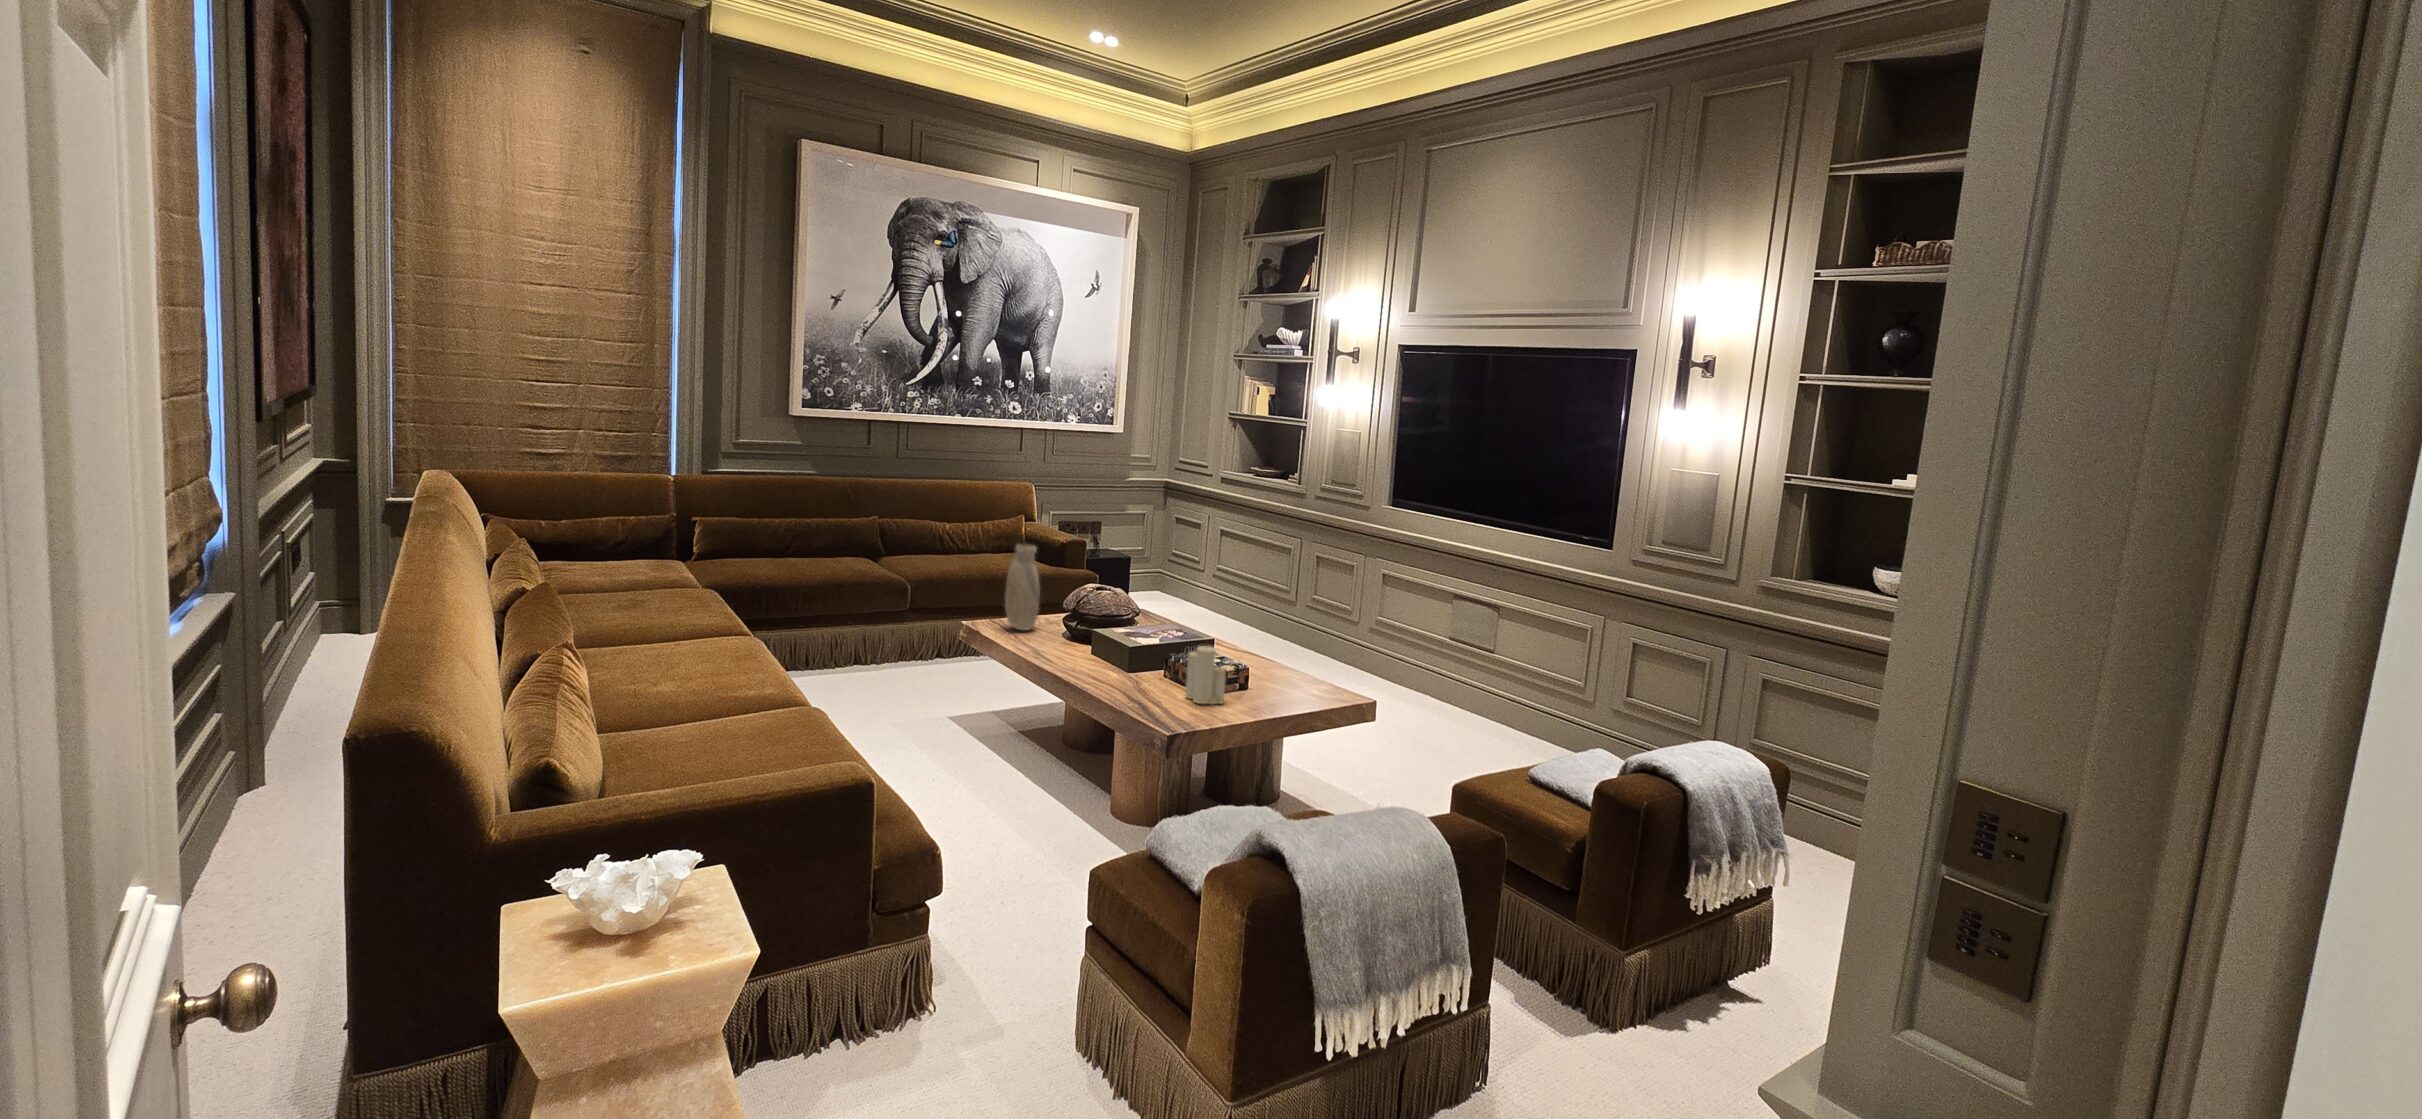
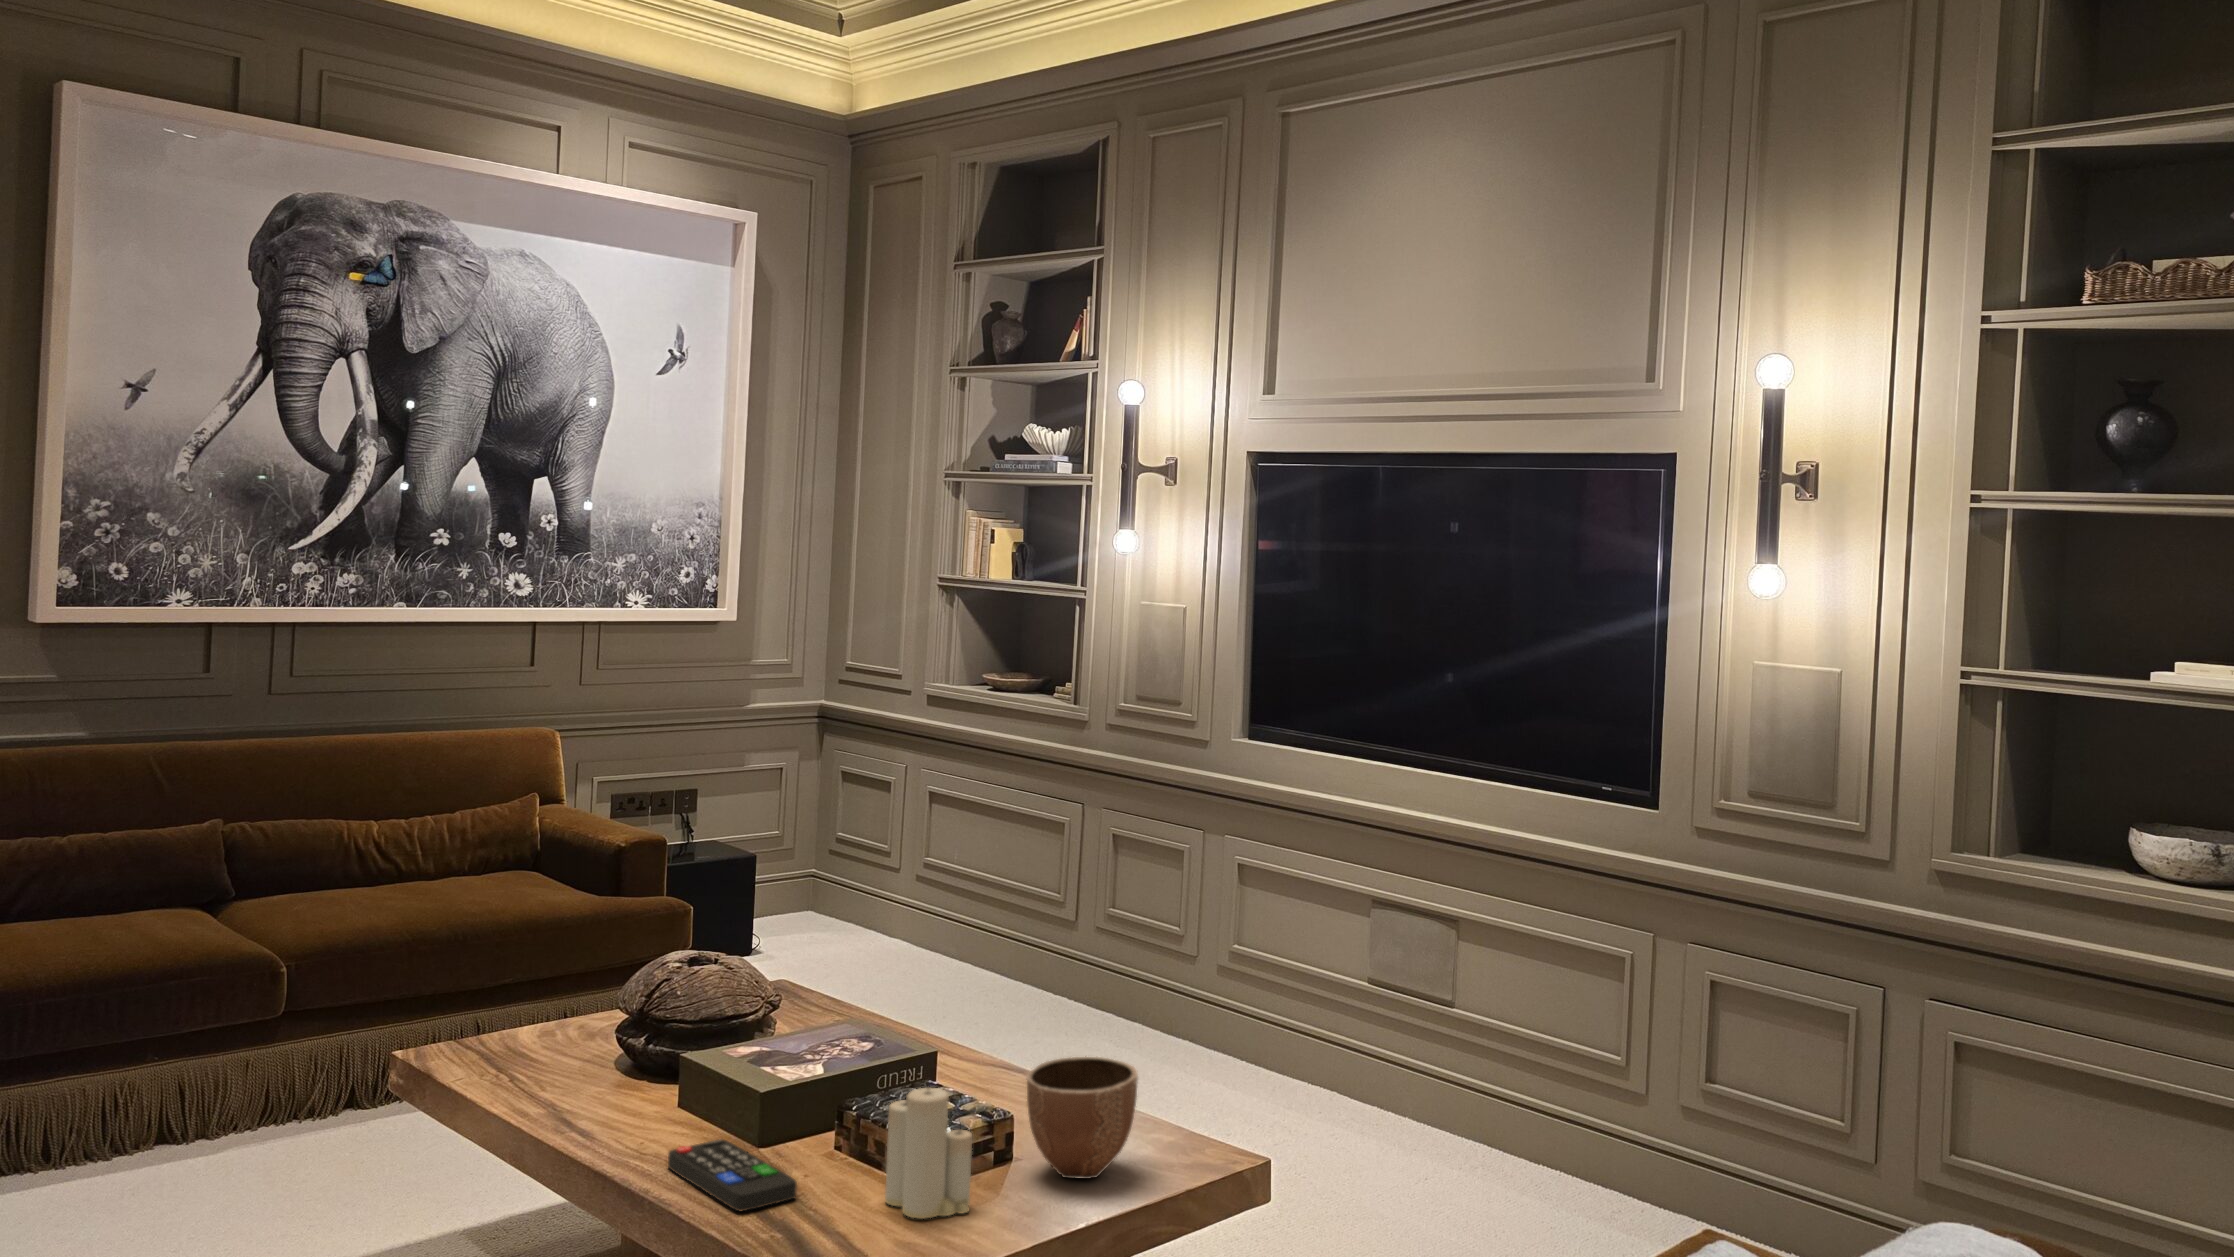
vase: present [1005,544,1040,631] -> none [485,875,561,1061]
decorative bowl: none [1254,641,1306,696] -> present [1027,1056,1138,1179]
remote control: none [1088,666,1146,695] -> present [668,1139,797,1211]

